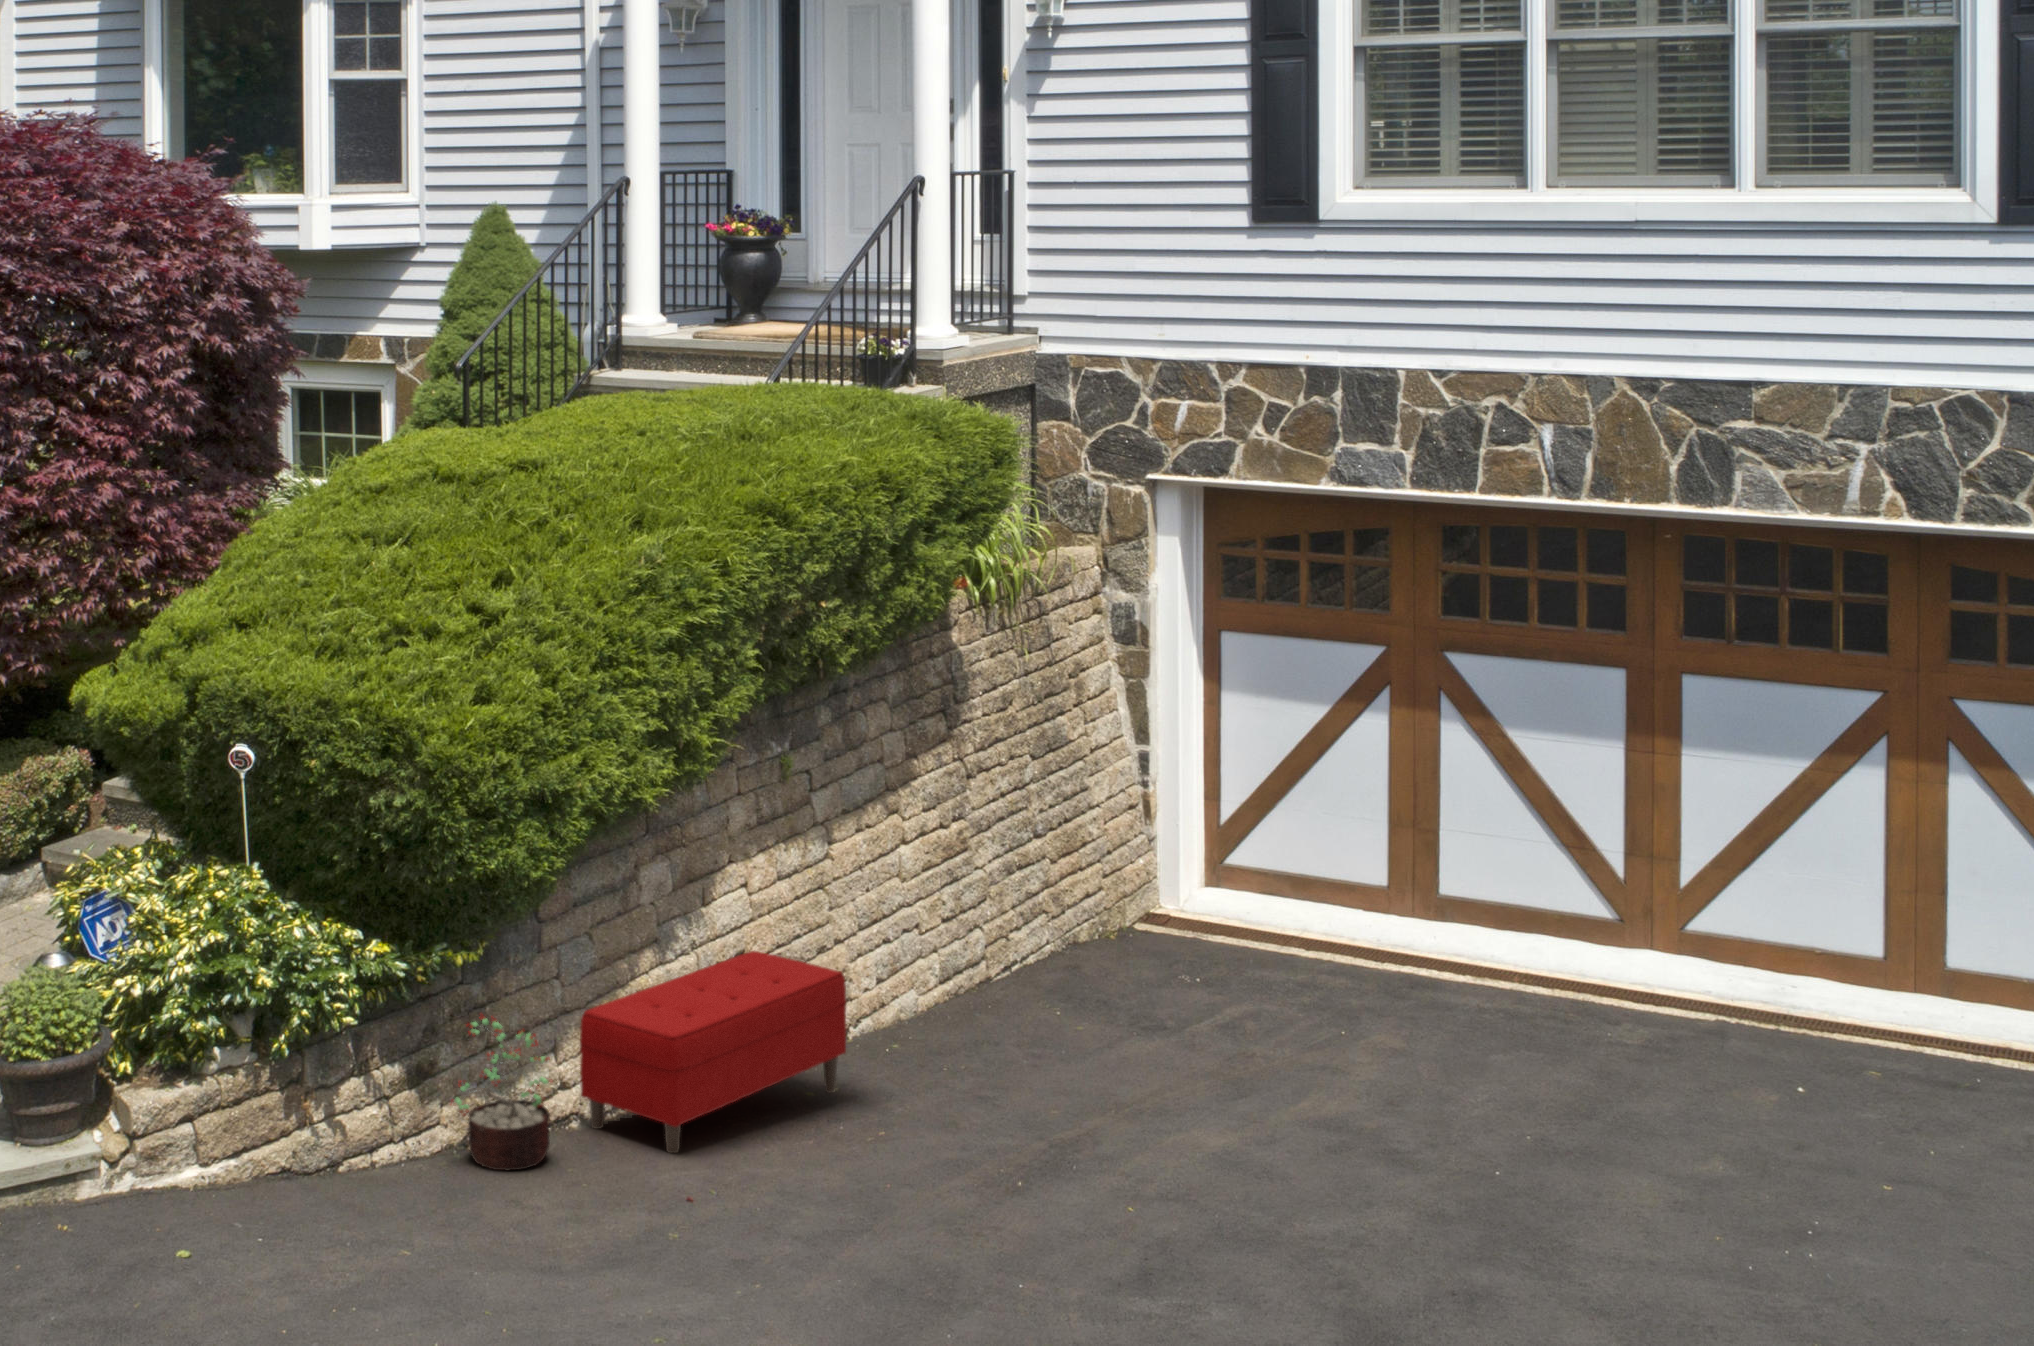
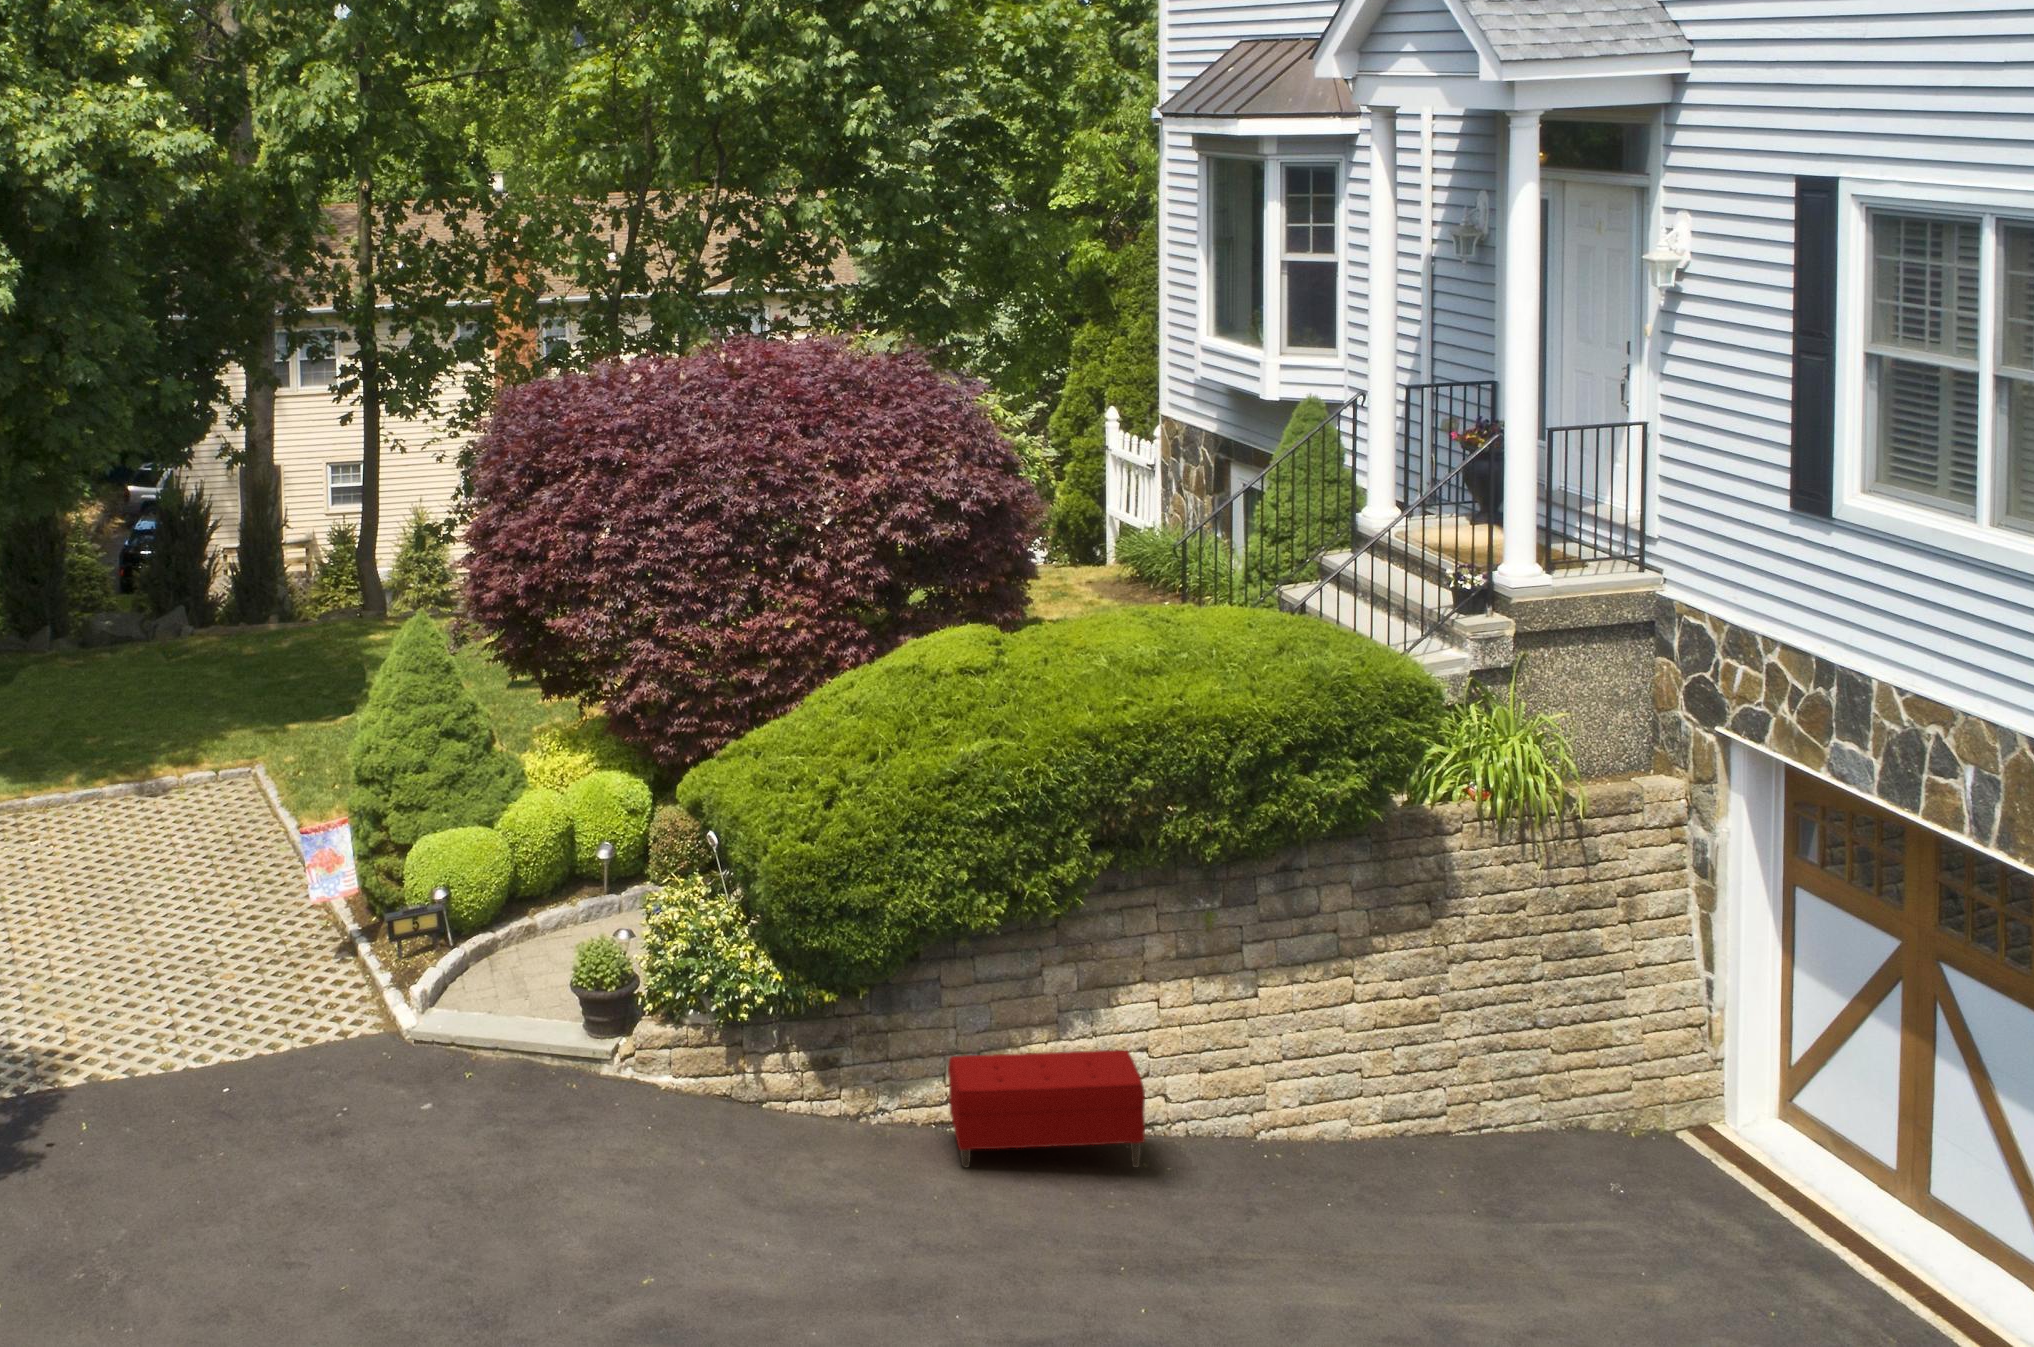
decorative plant: present [454,1017,552,1171] -> none [832,1038,893,1144]

